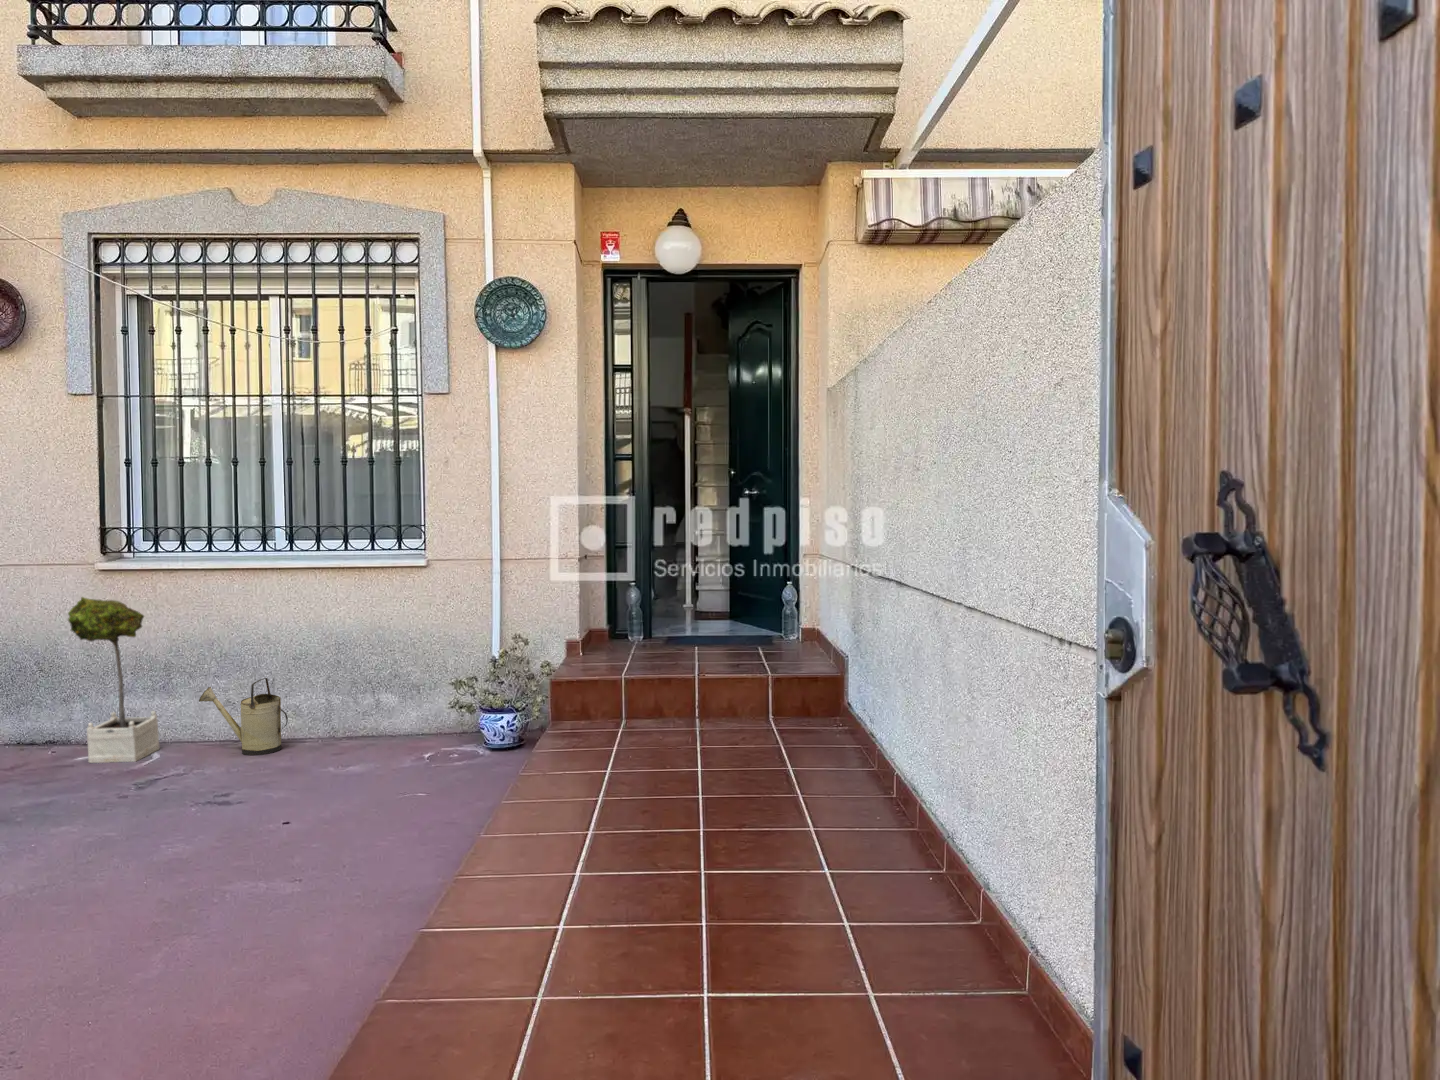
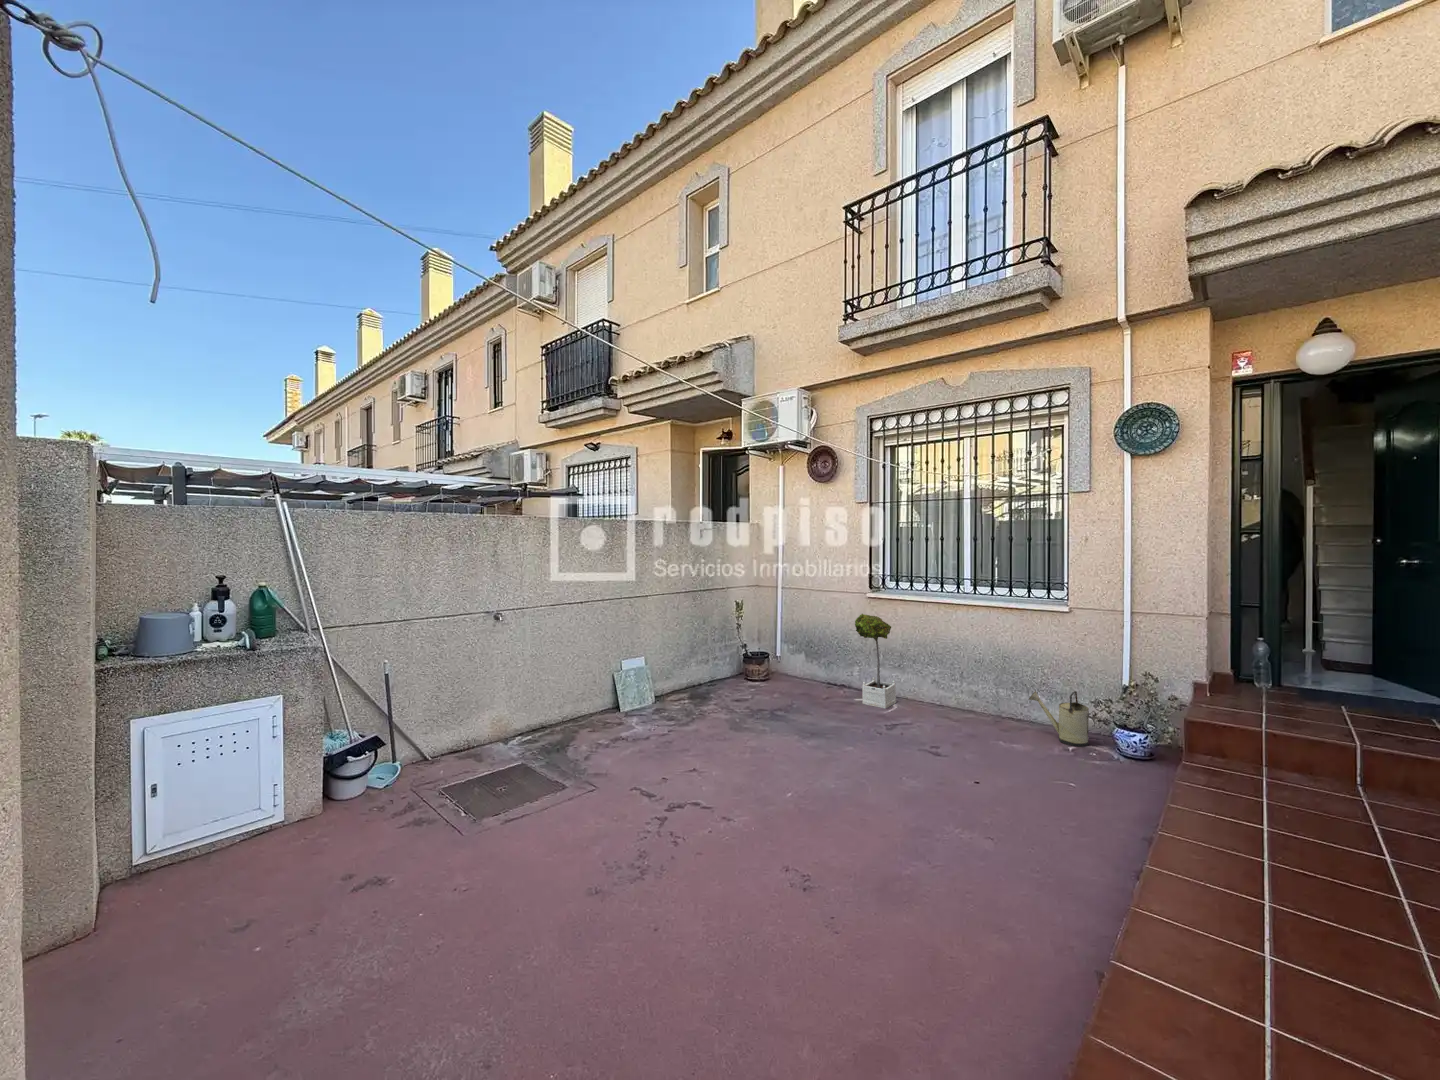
watering can: present [199,678,288,755] -> present [1029,691,1095,747]

